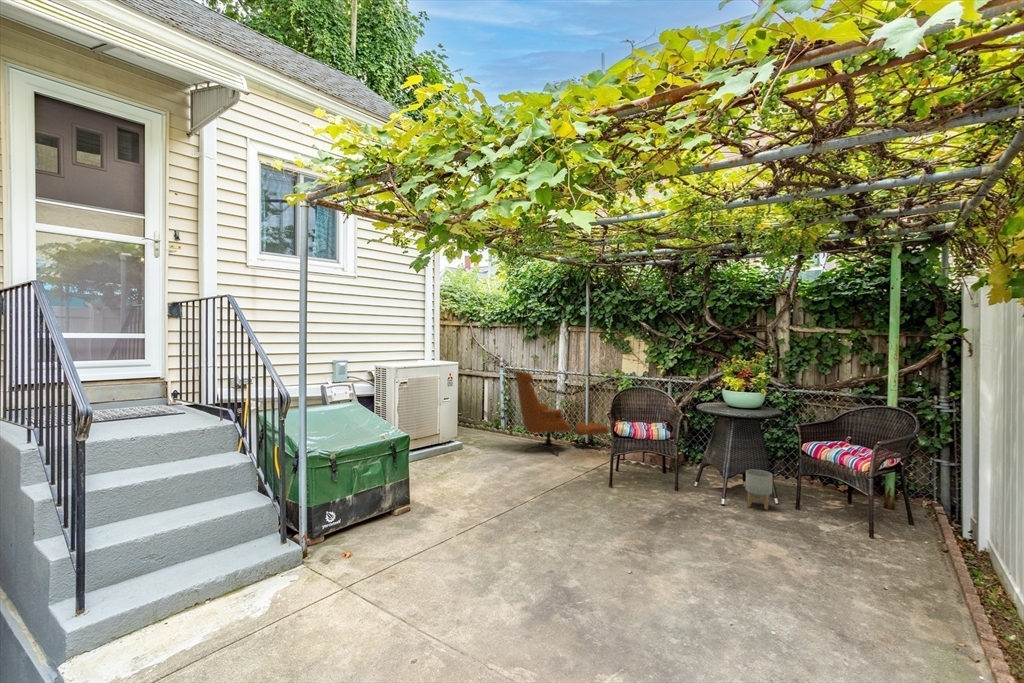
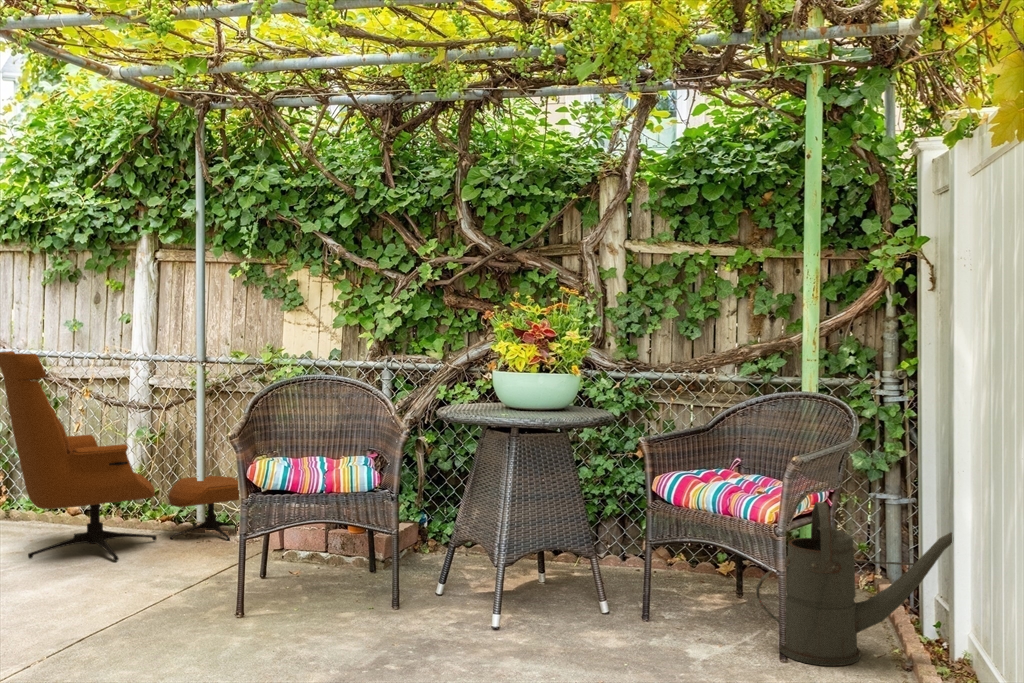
watering can: none [857,463,973,543] -> present [756,502,952,666]
planter: present [746,470,772,510] -> none [540,545,595,633]

